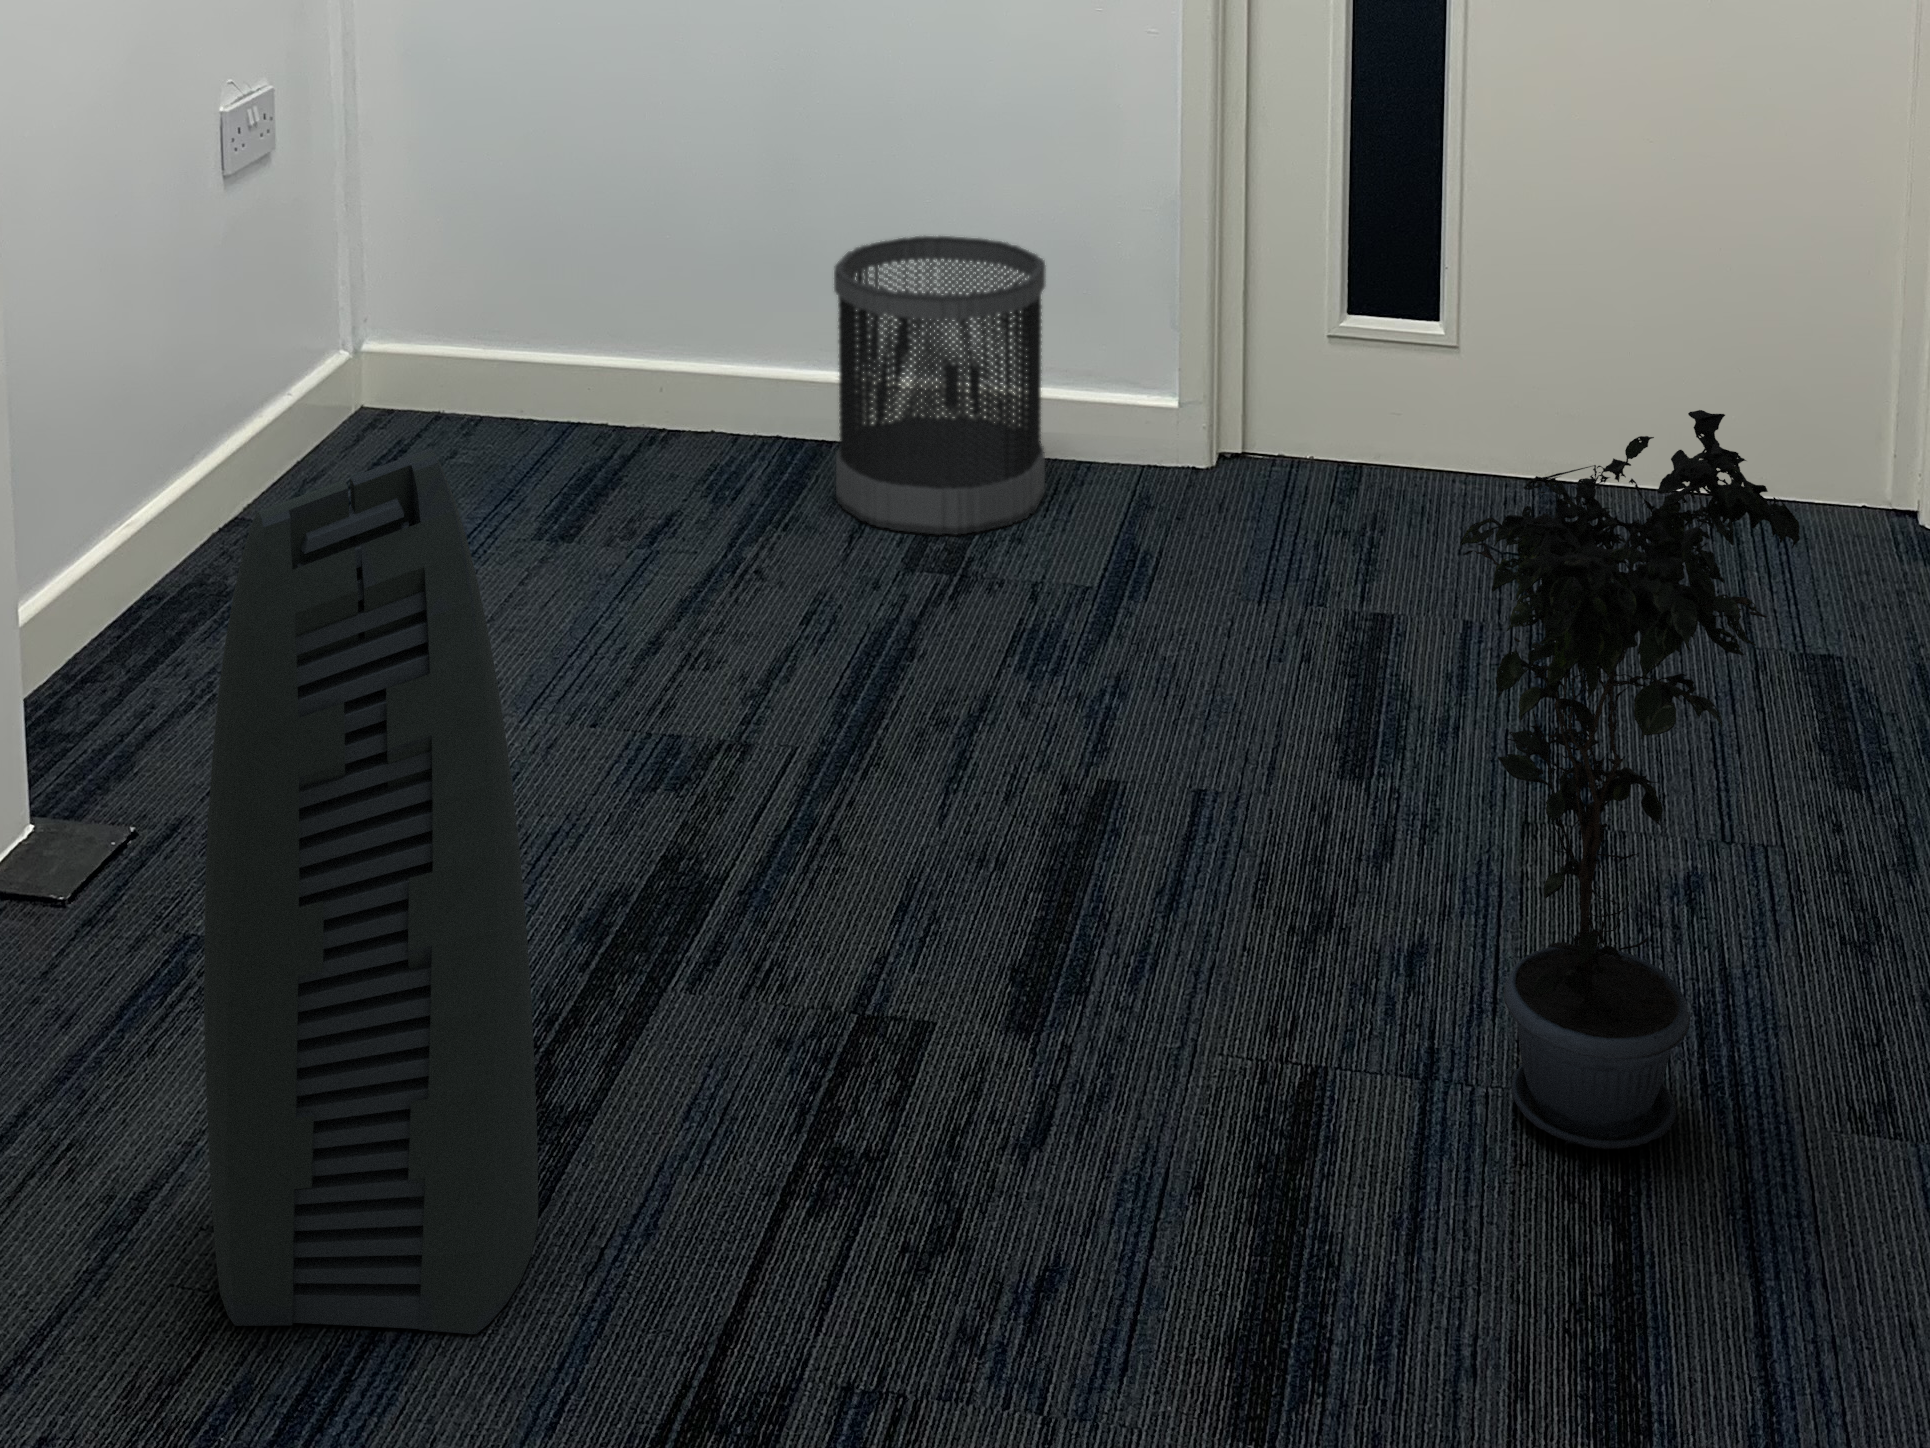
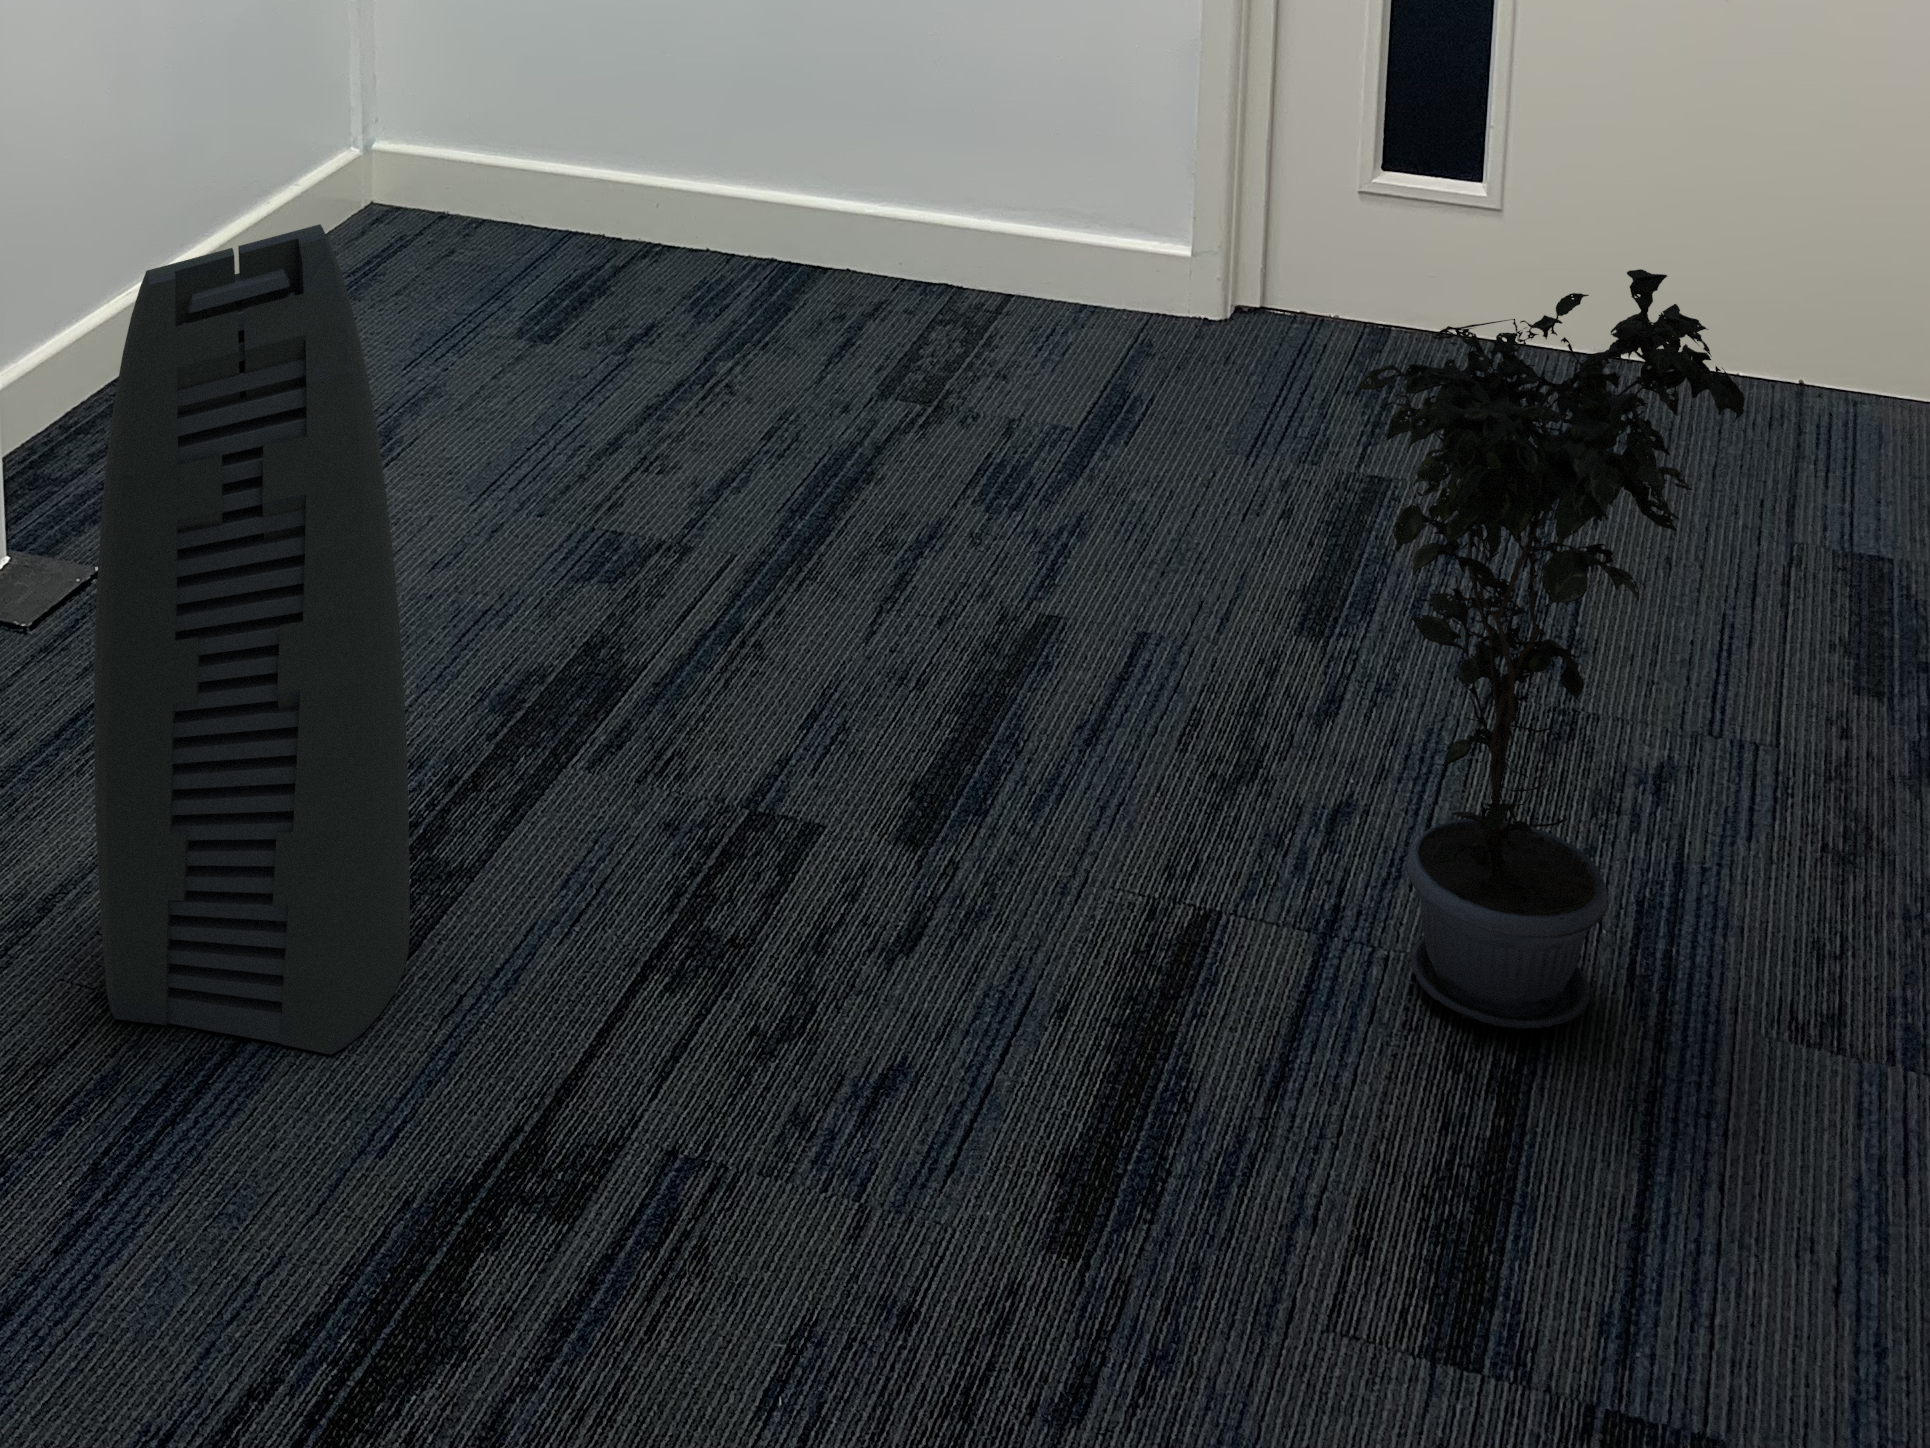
wastebasket: present [834,236,1046,535] -> none [820,63,1047,368]

